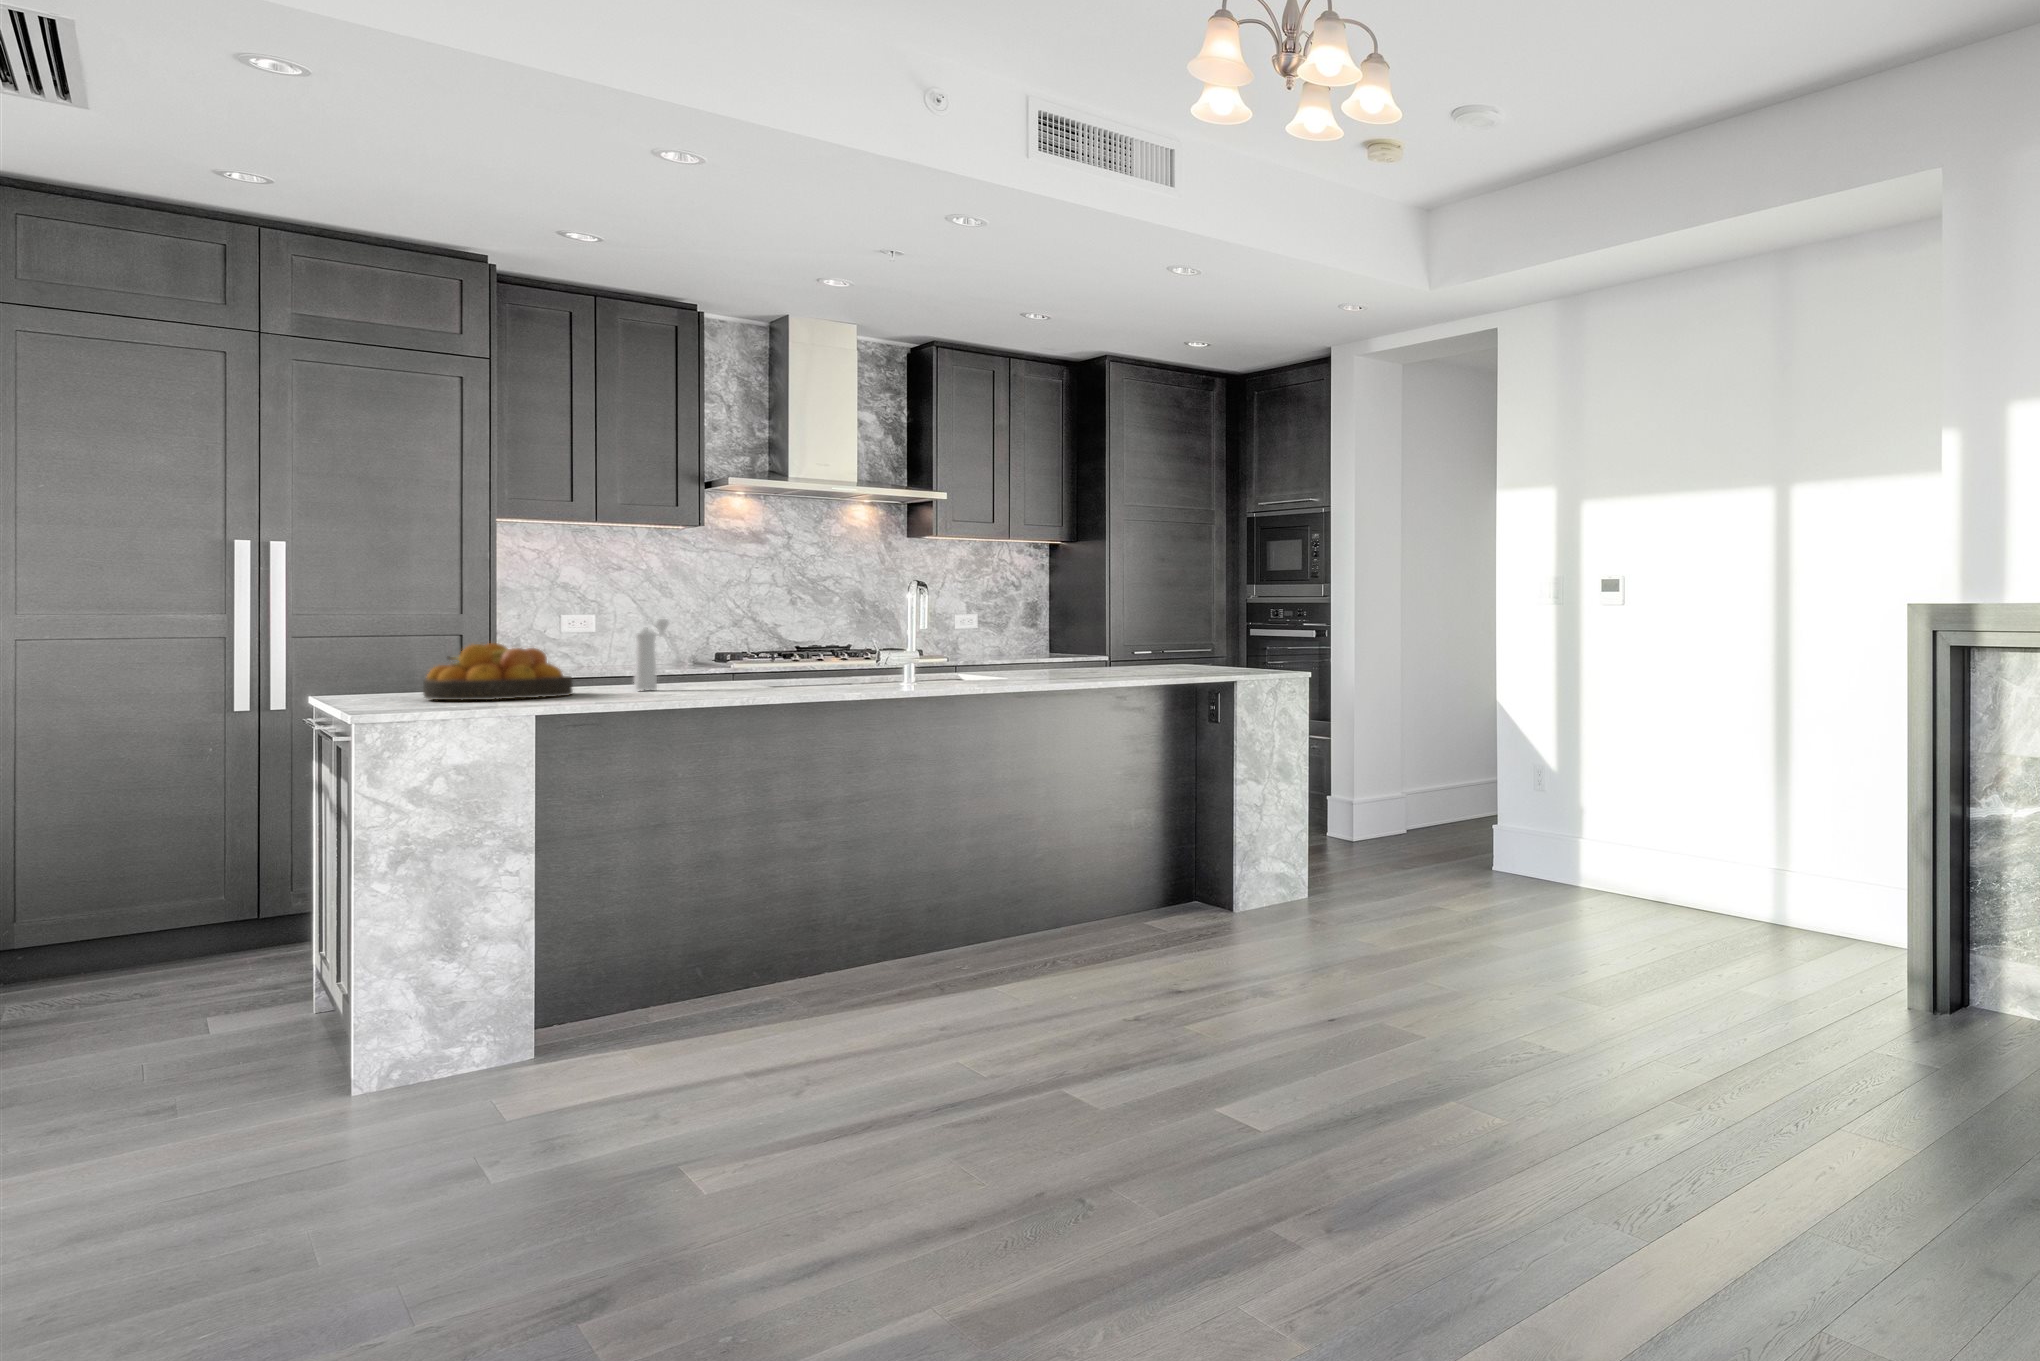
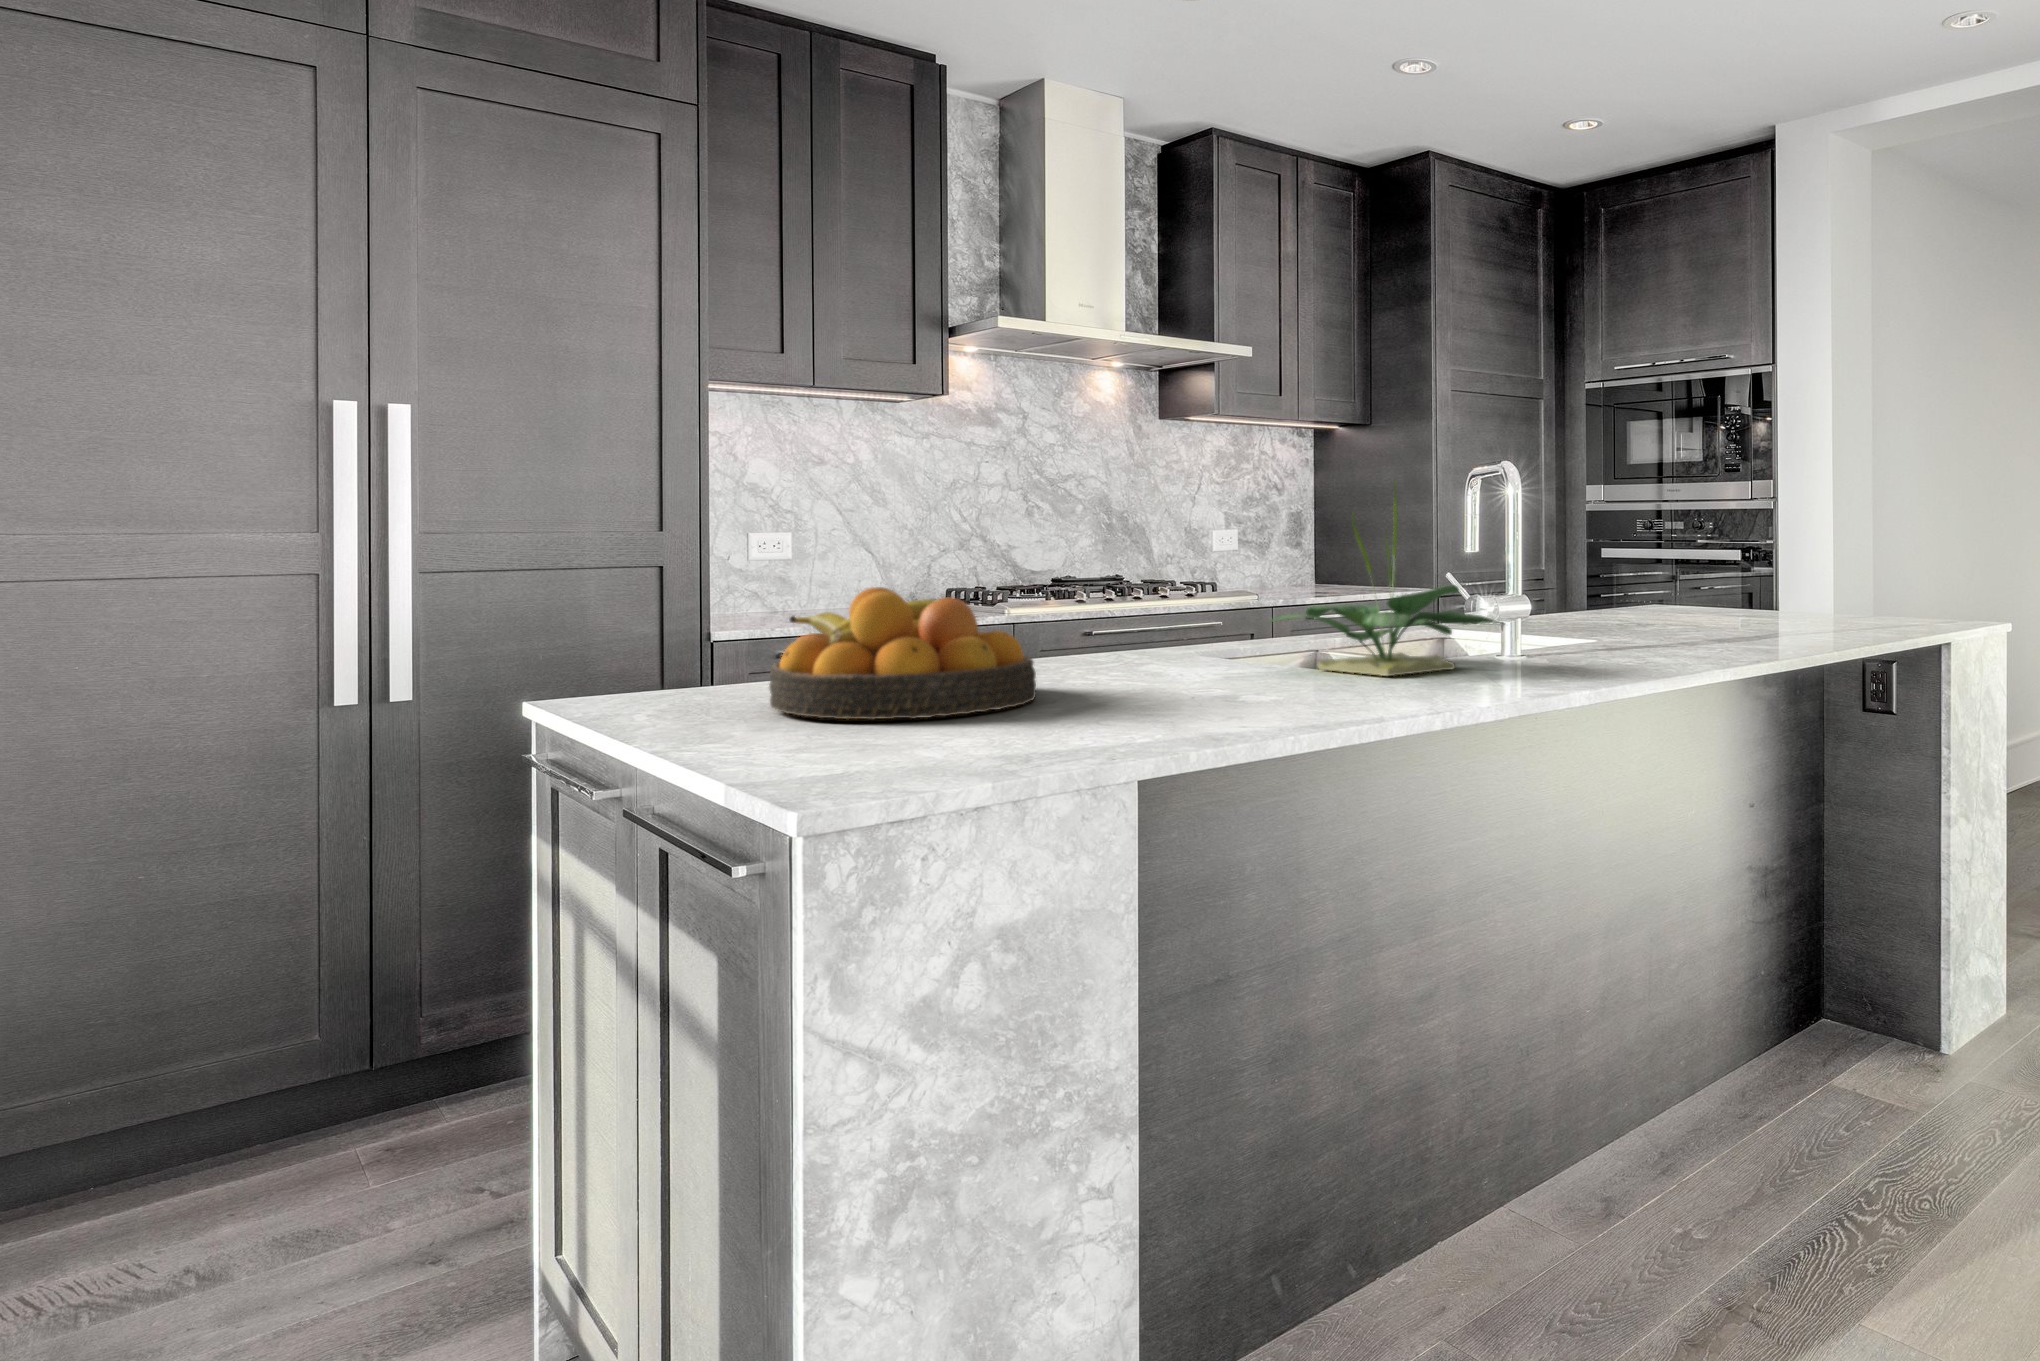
potted plant: none [720,593,848,688] -> present [1271,482,1496,676]
pepper mill: present [634,619,669,690] -> none [1111,535,1151,681]

